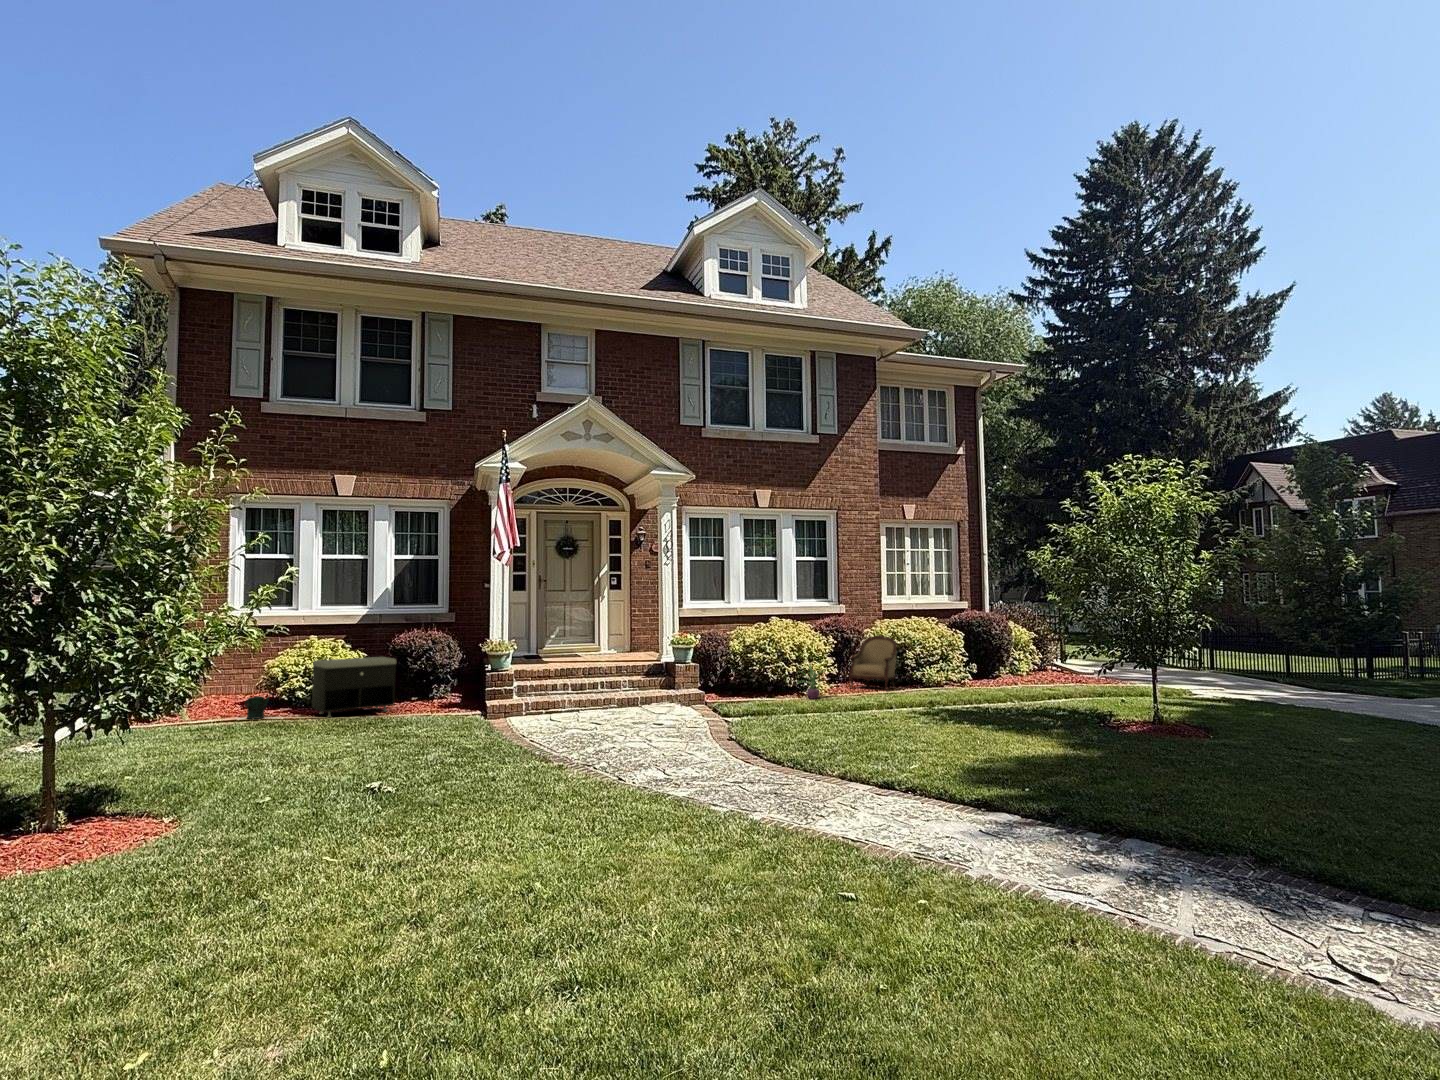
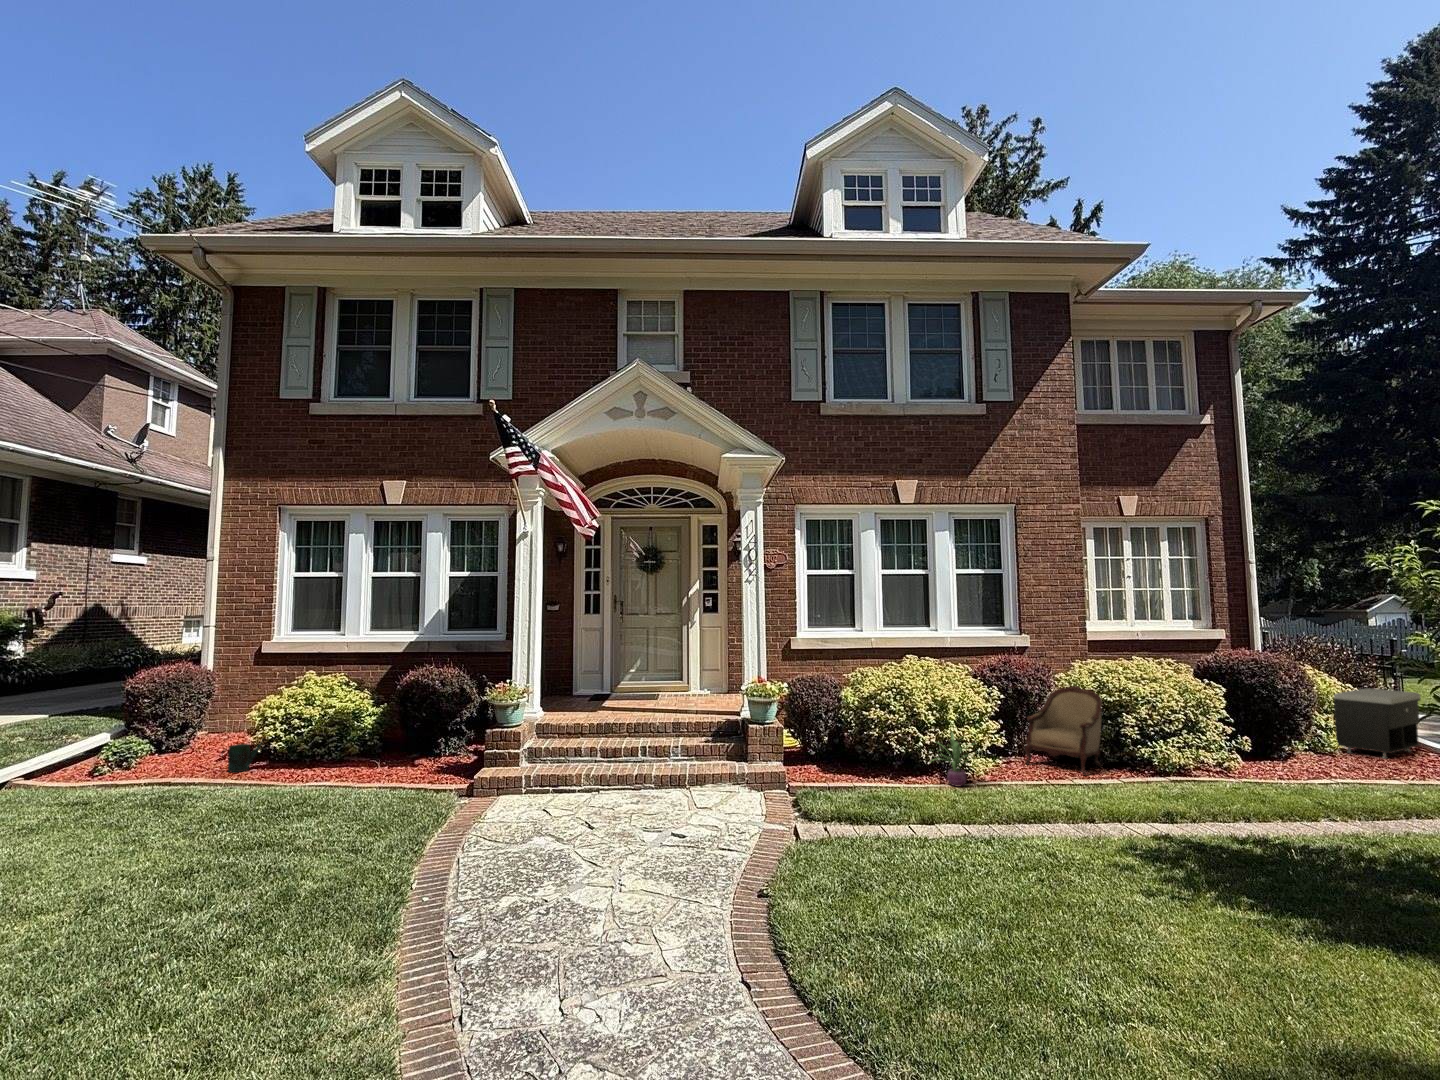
storage bench: present [312,657,396,717] -> present [1334,688,1421,758]

